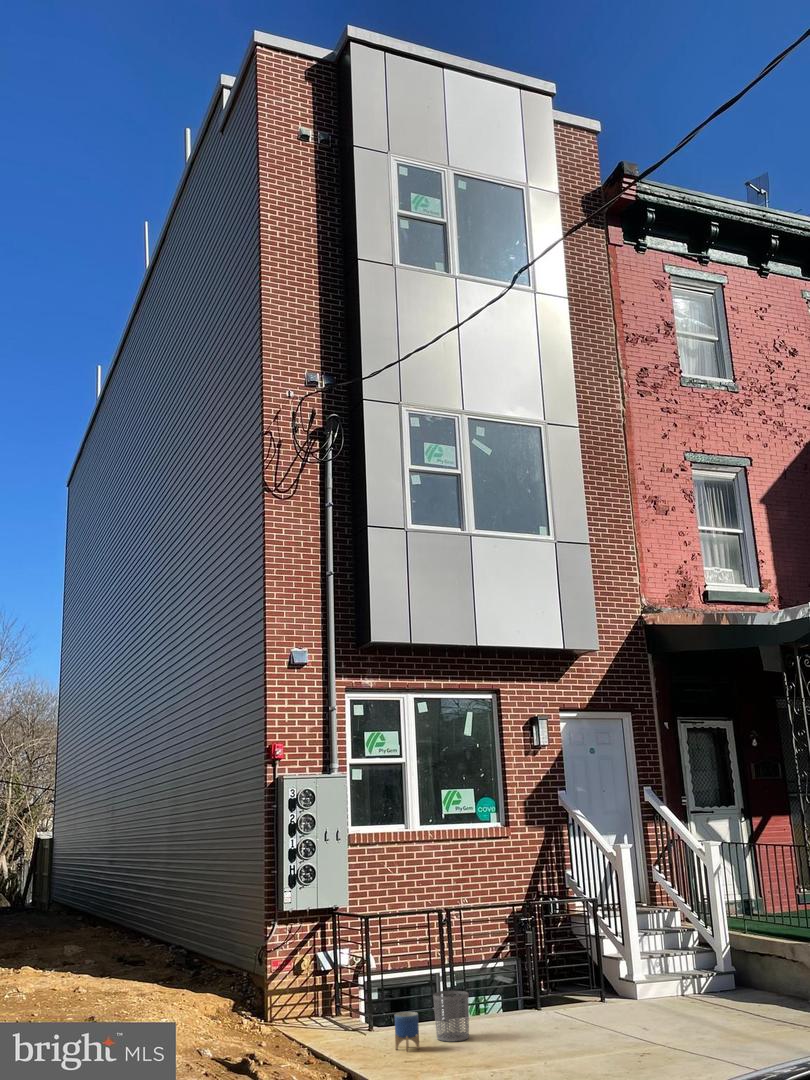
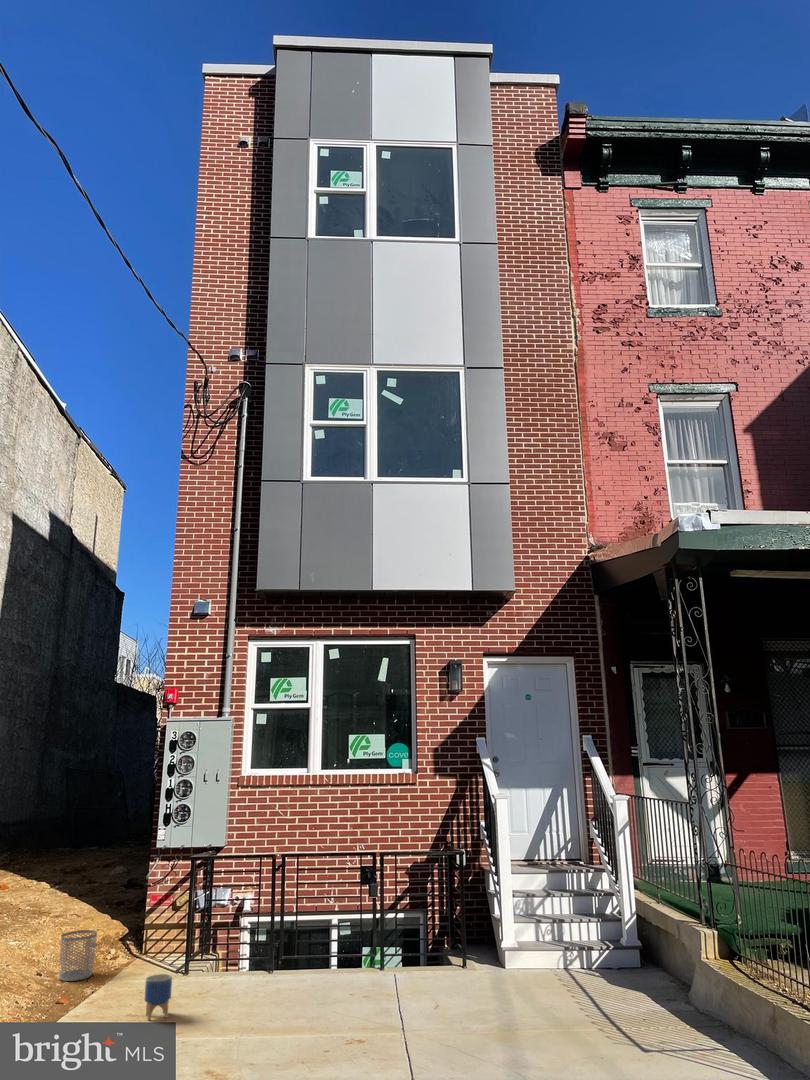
waste bin: present [433,991,469,1042] -> present [59,930,97,981]

